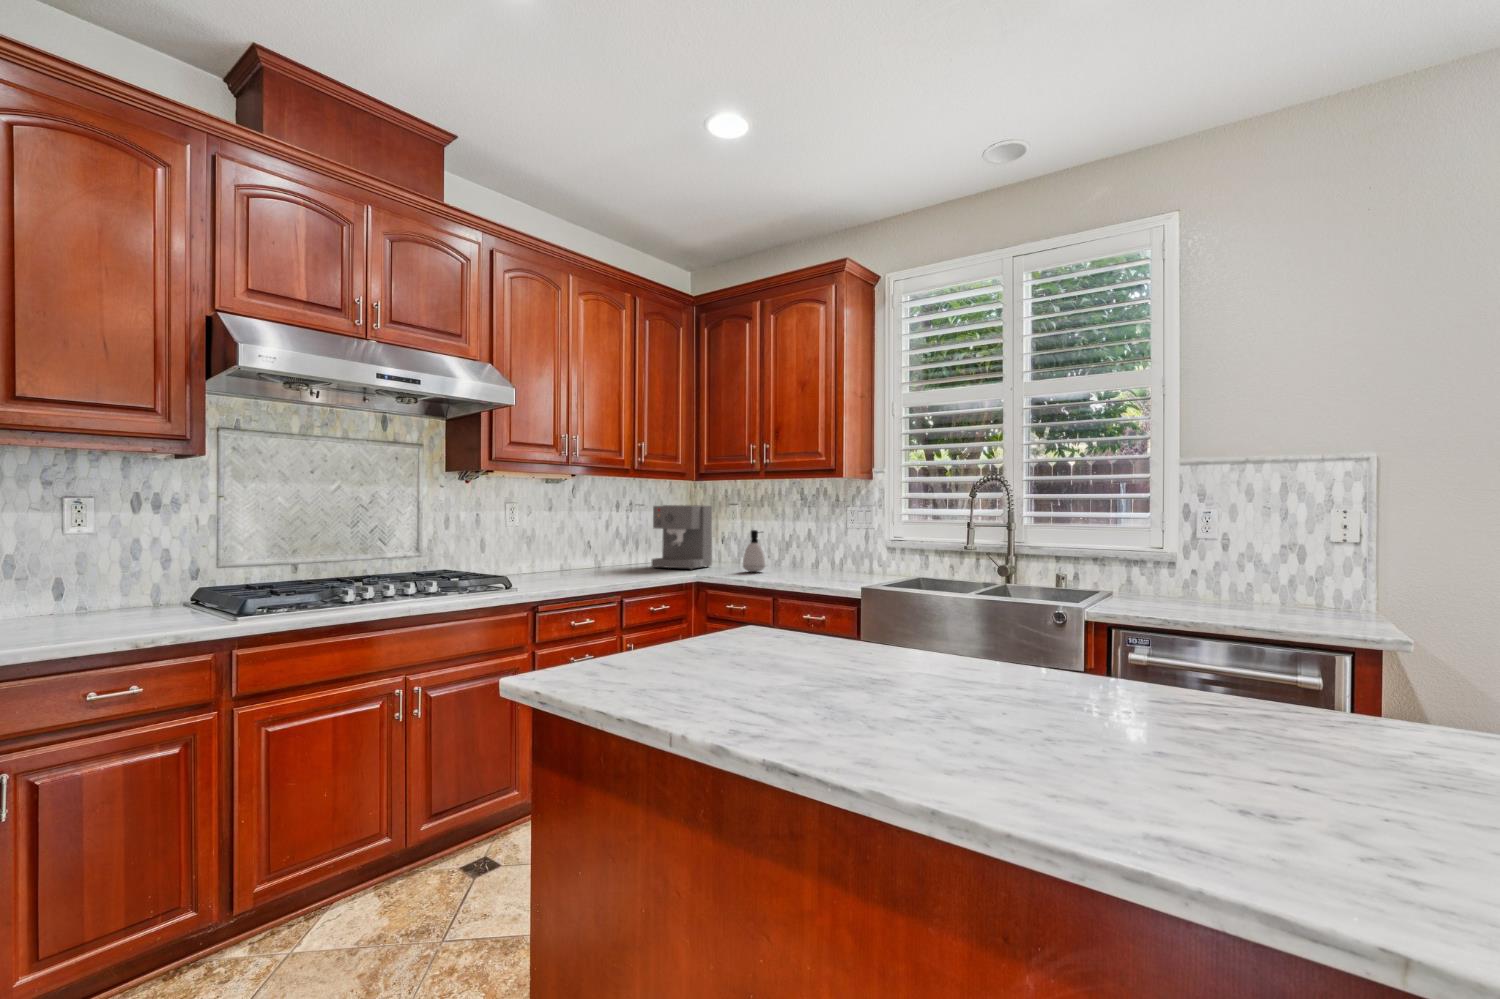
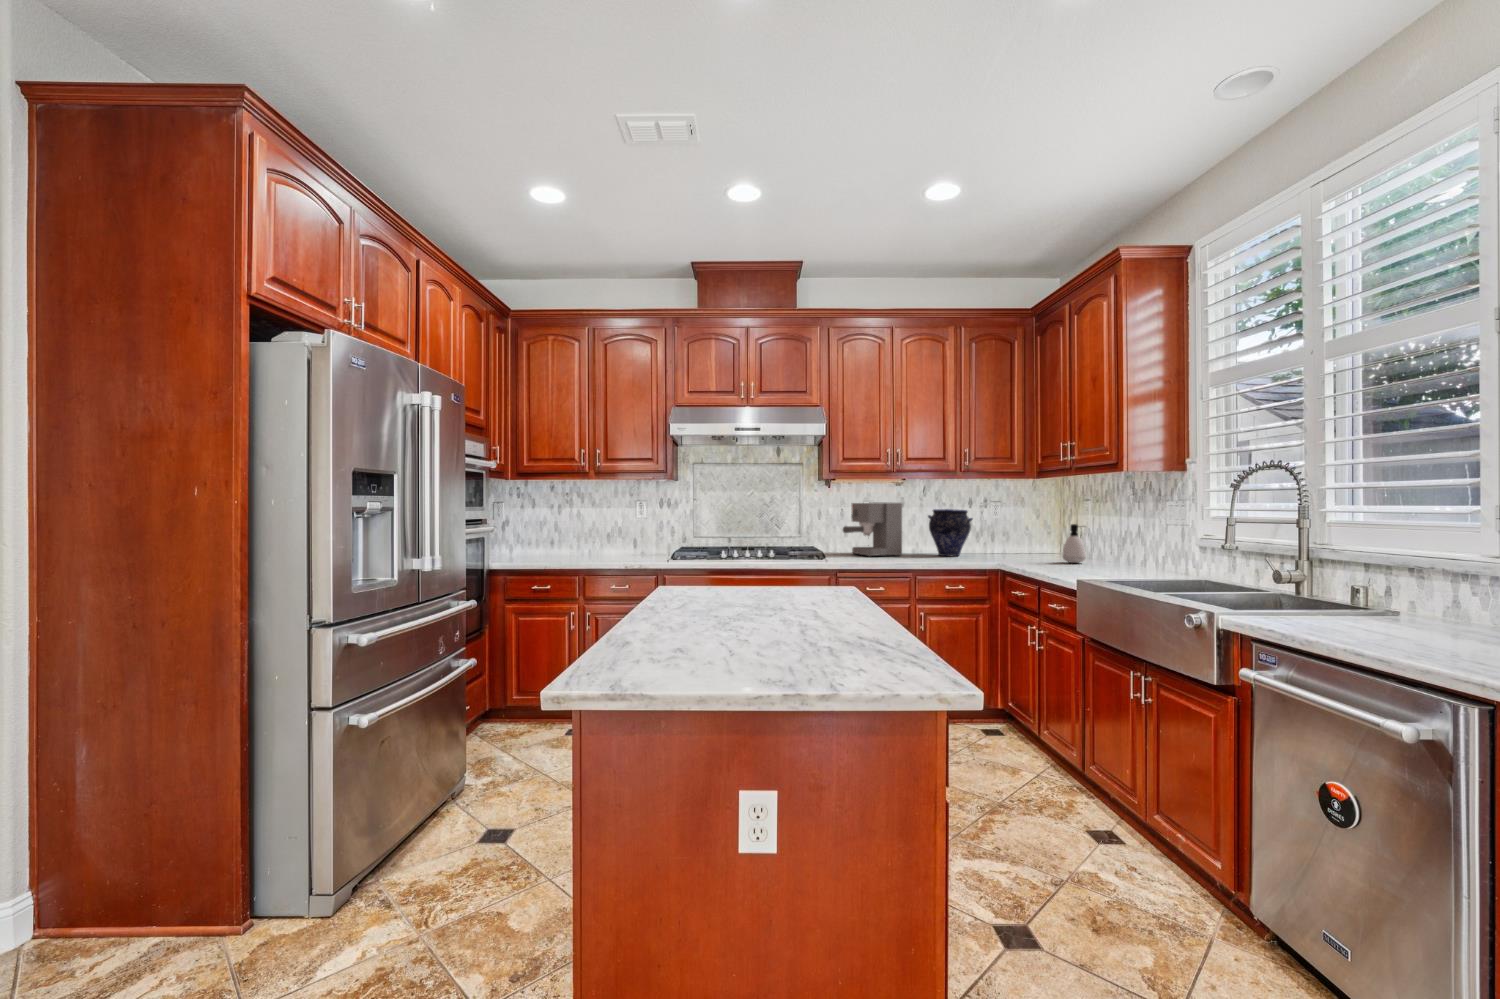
coffee maker: present [652,505,712,570] -> present [843,502,902,557]
vase: none [585,514,643,574] -> present [928,509,973,556]

